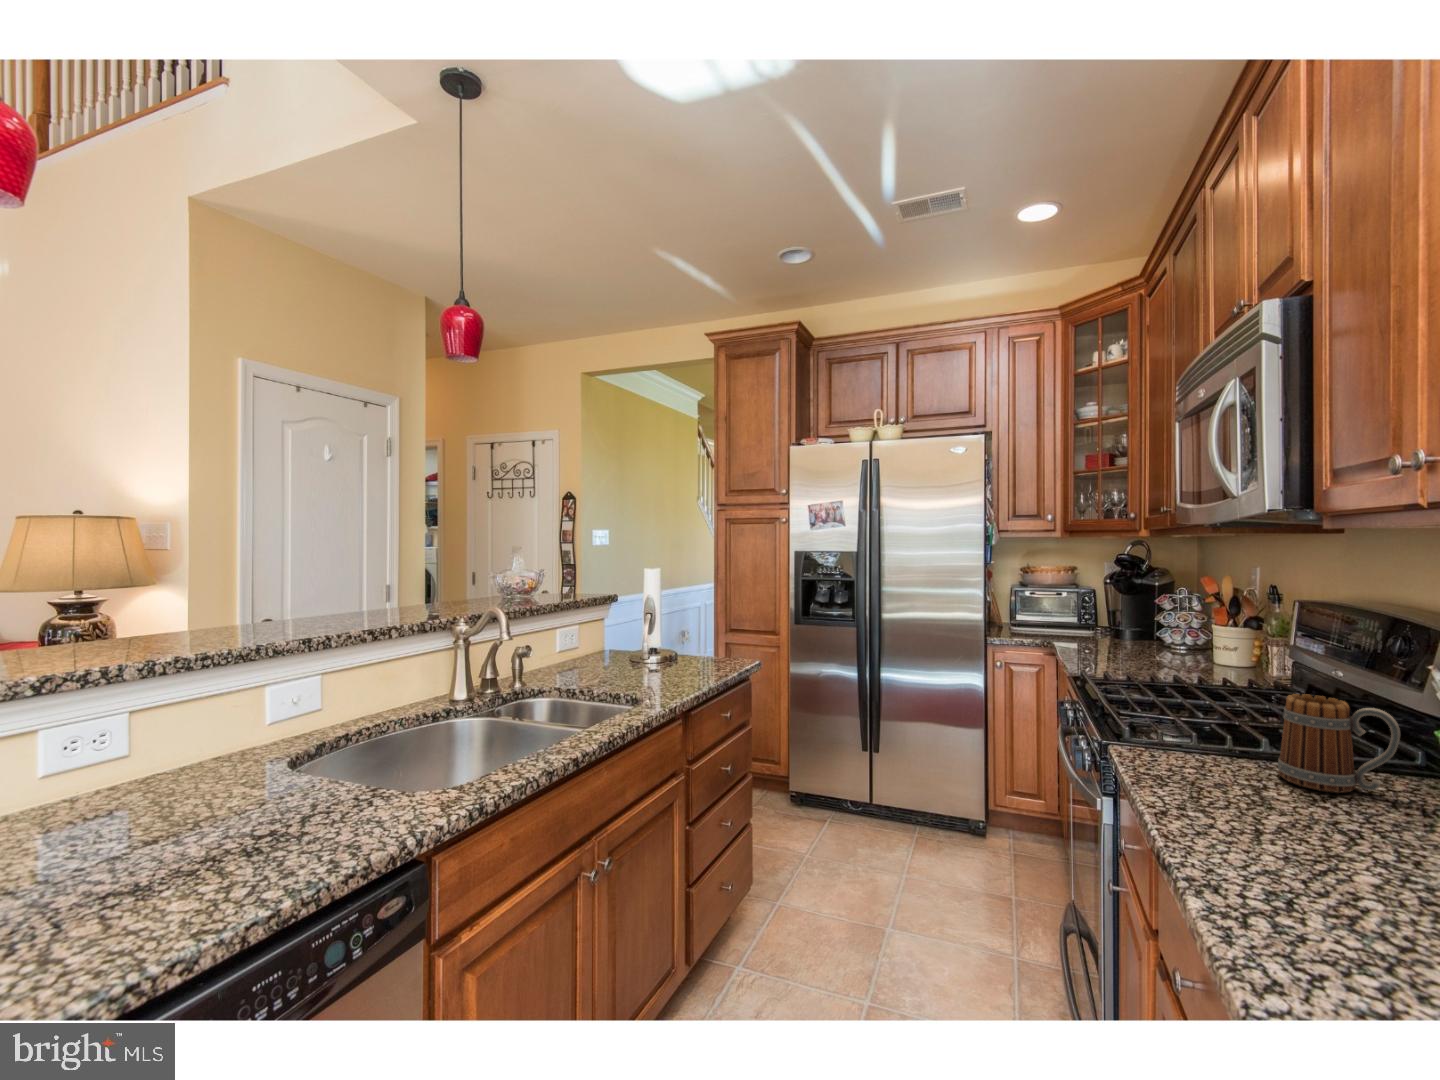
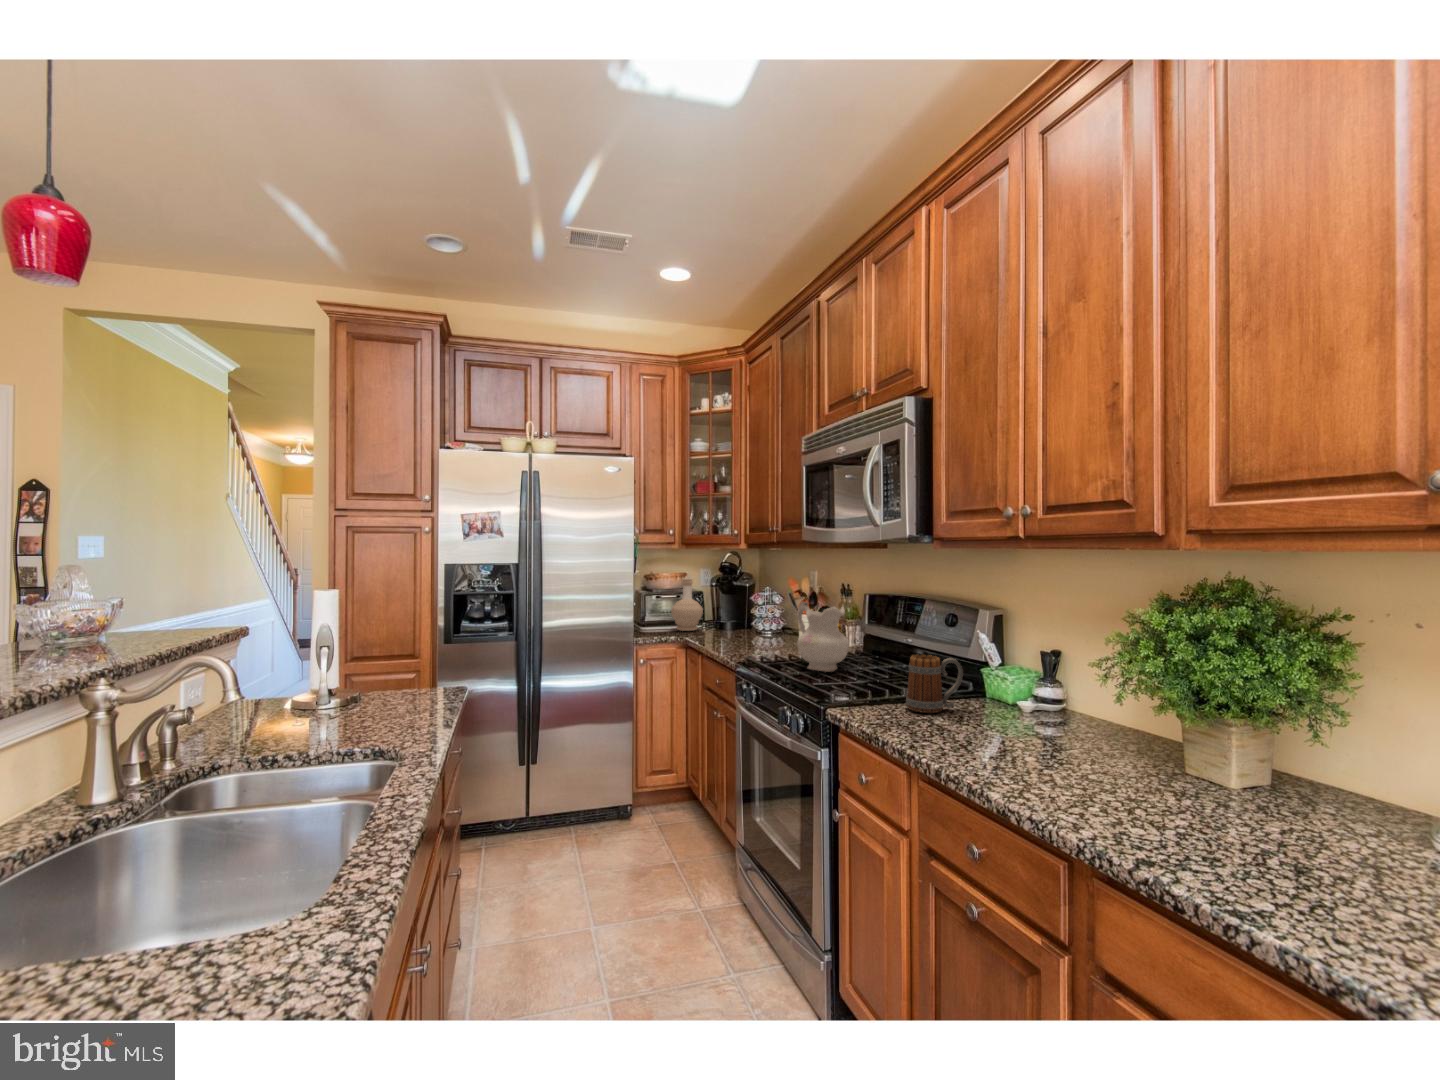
bottle: none [1042,572,1084,635] -> present [671,578,703,631]
ceramic pitcher: none [1158,604,1247,705] -> present [797,602,849,672]

